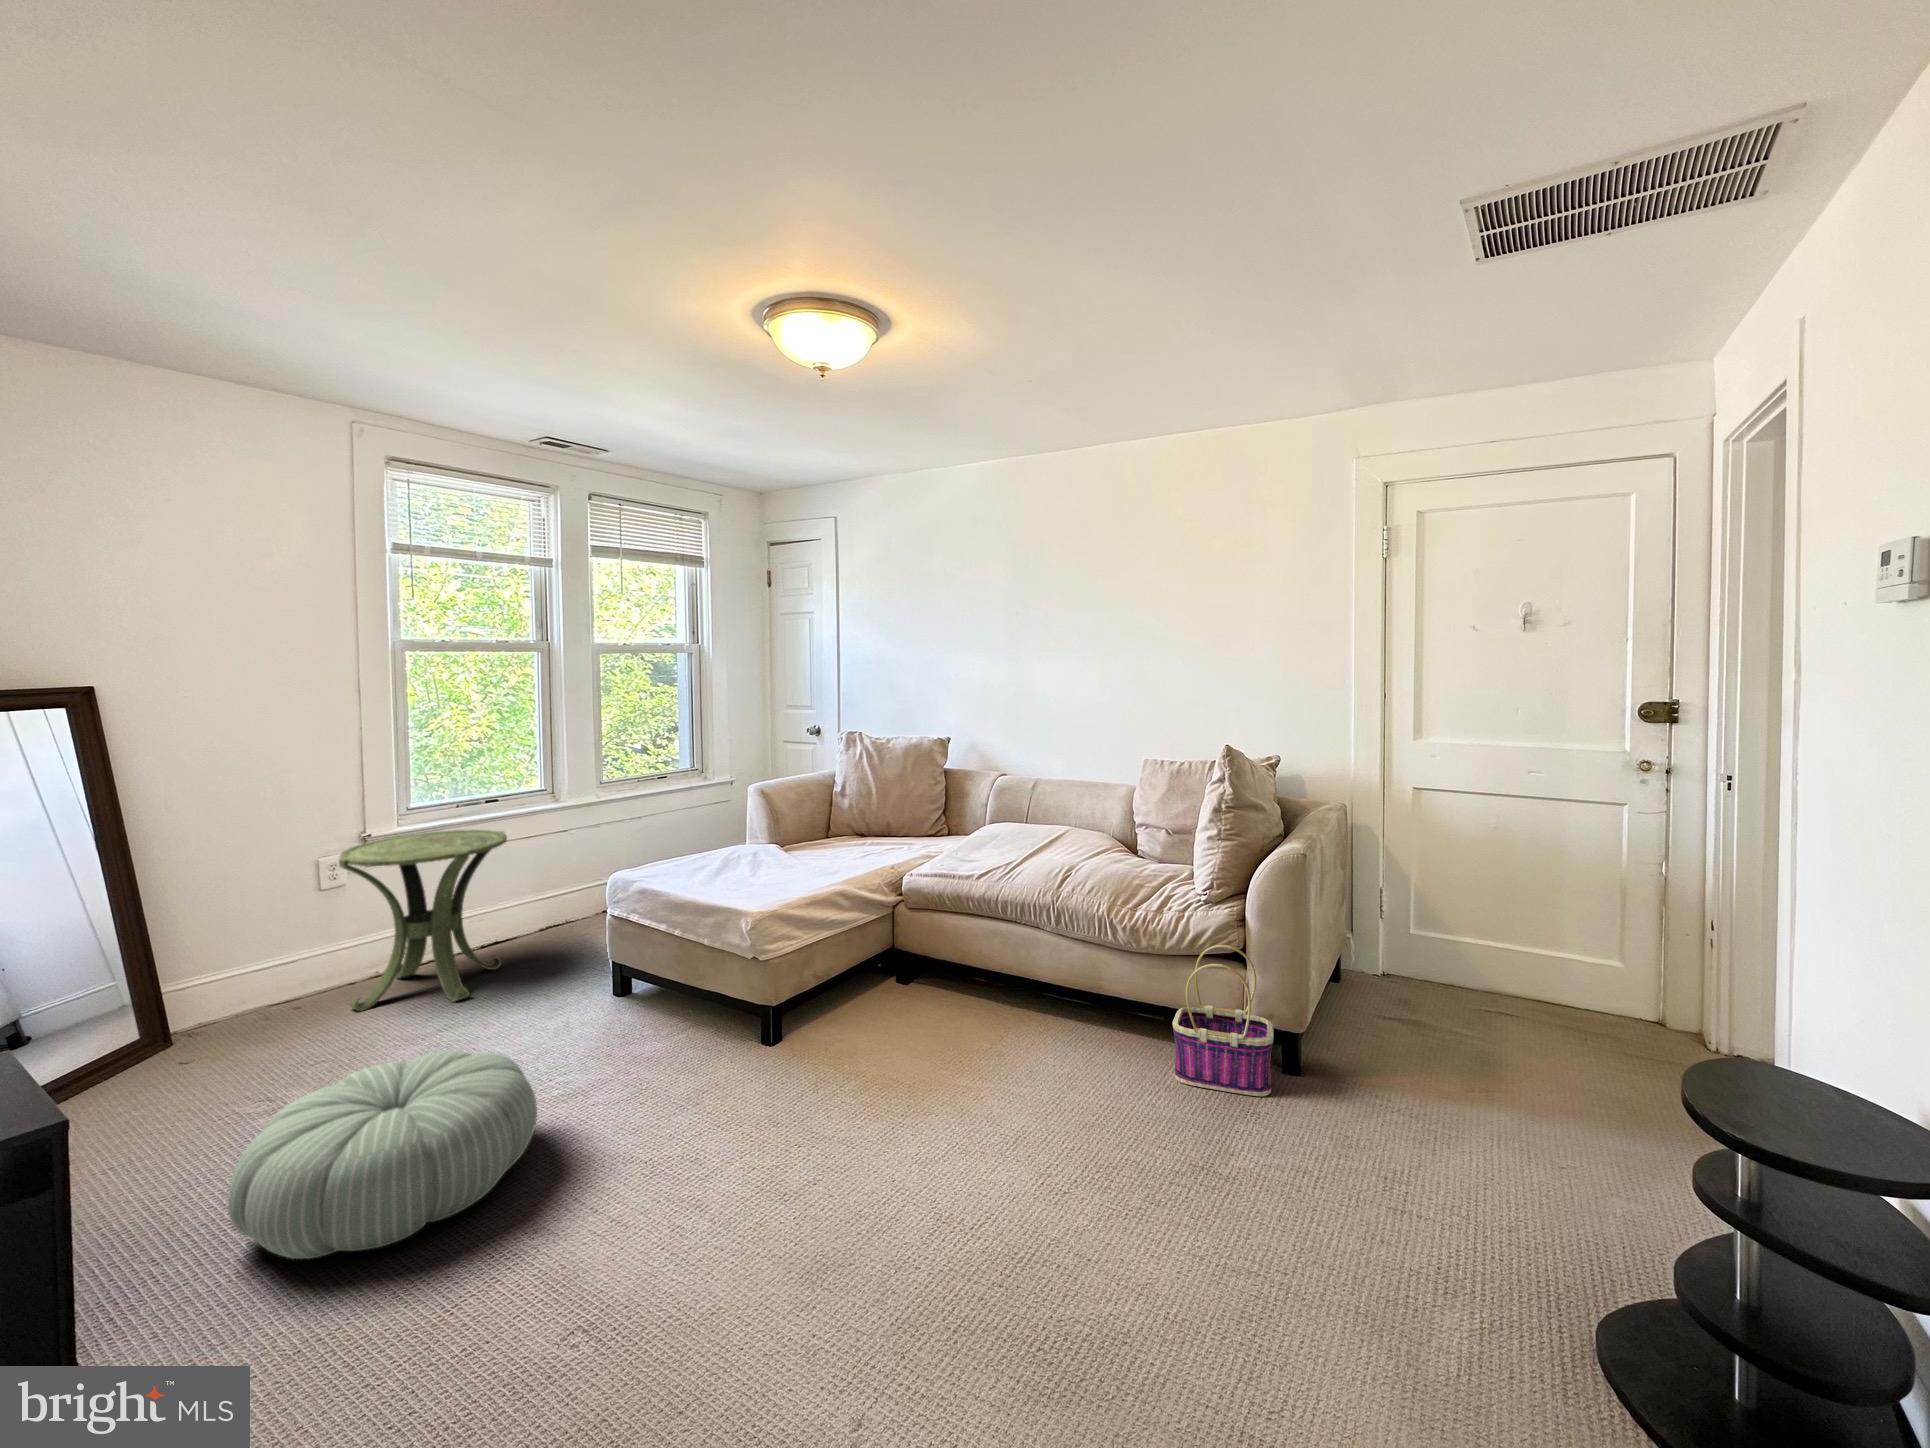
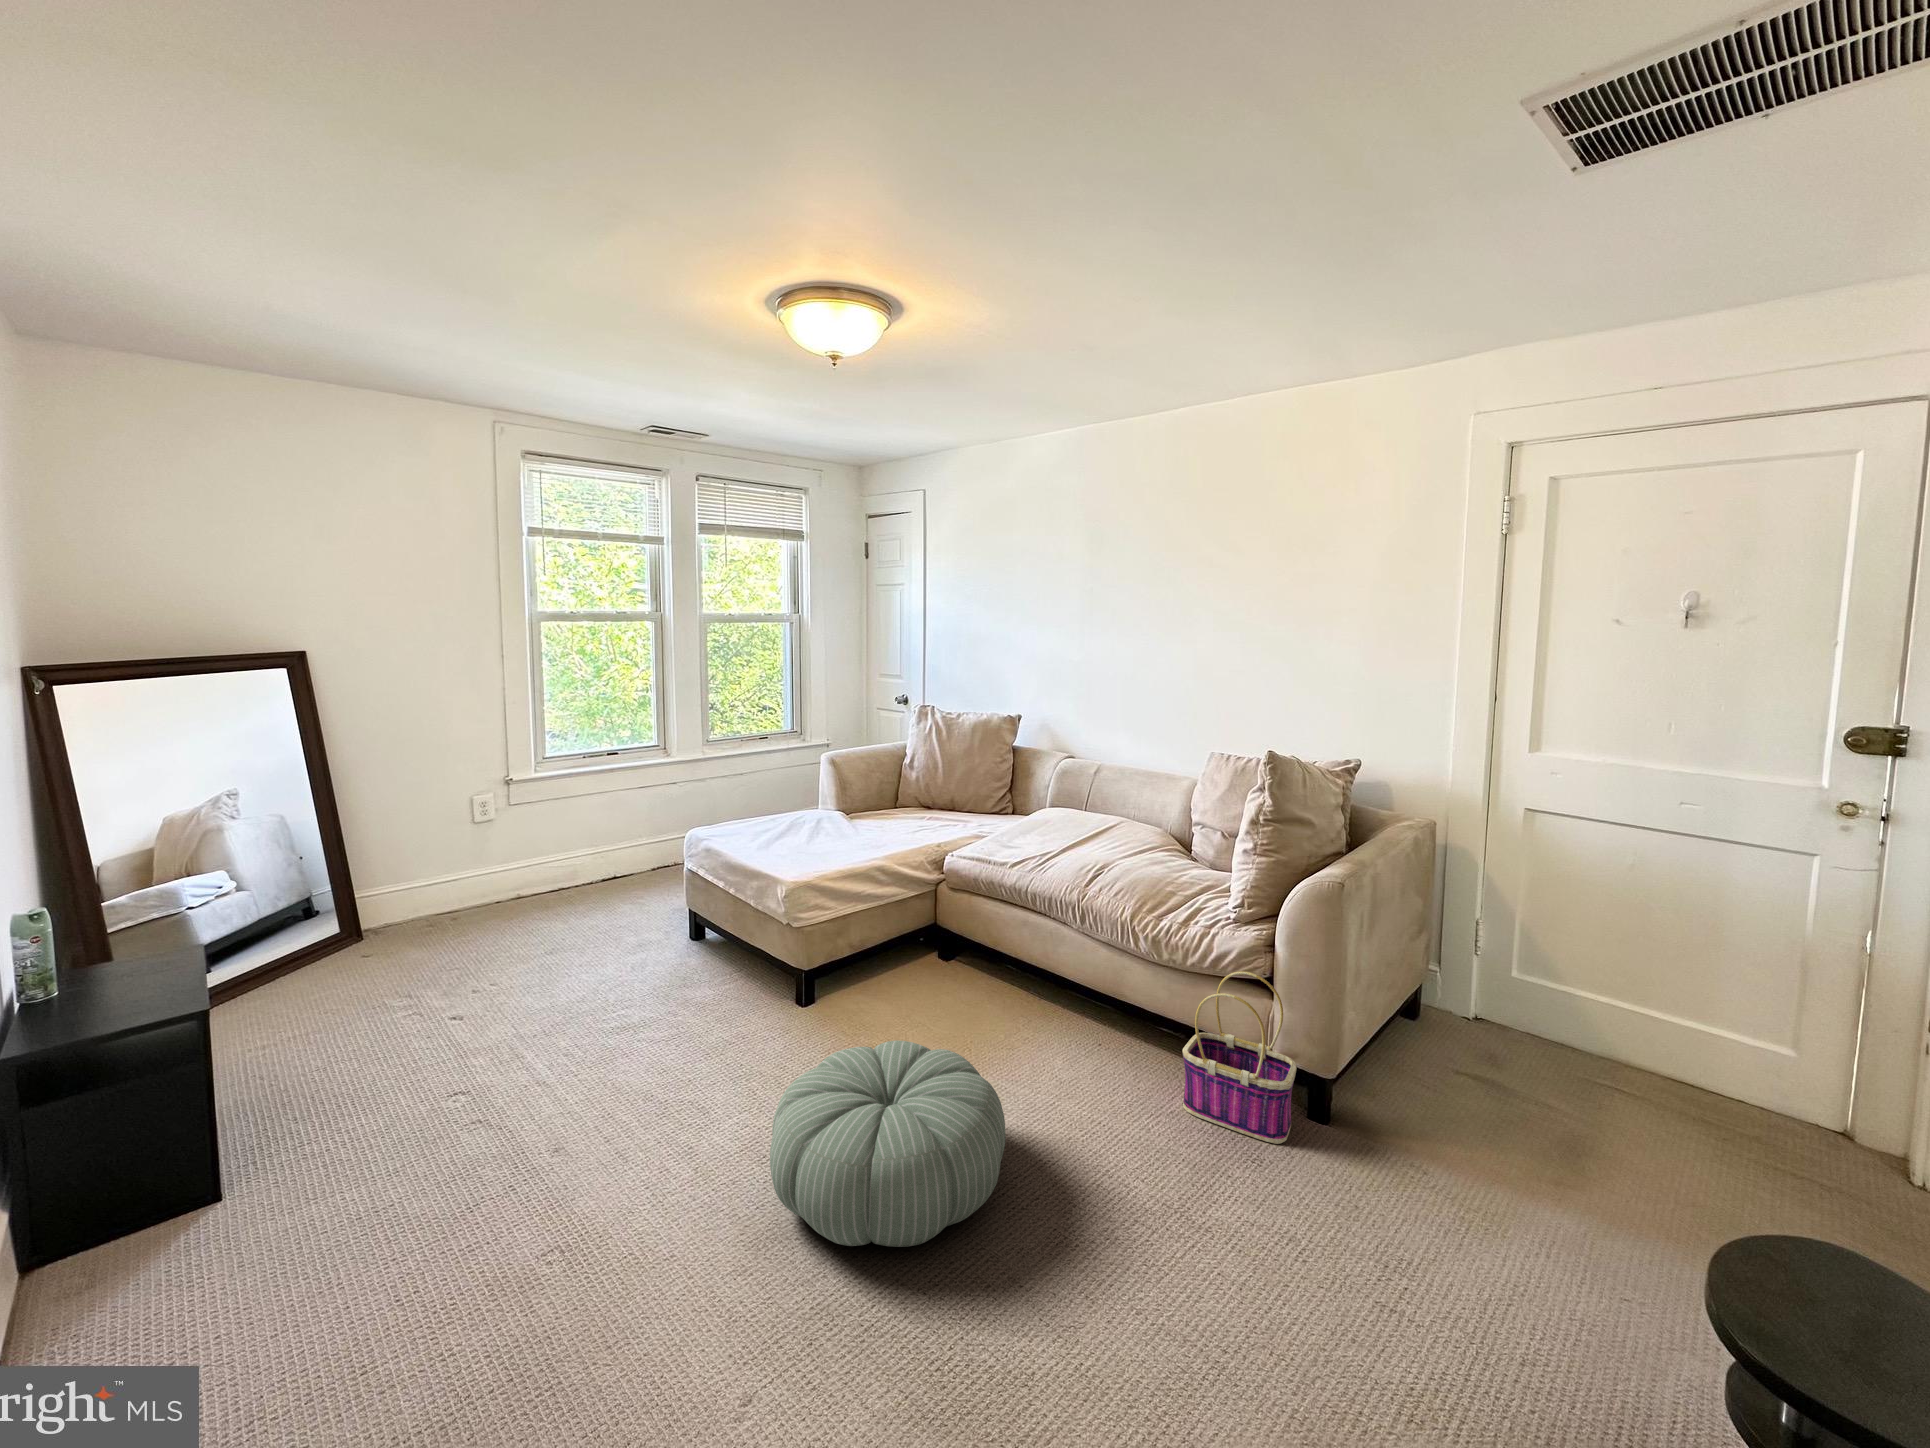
side table: present [339,830,507,1011] -> none [476,781,610,931]
pouf: present [228,1051,537,1259] -> present [770,1040,1005,1247]

